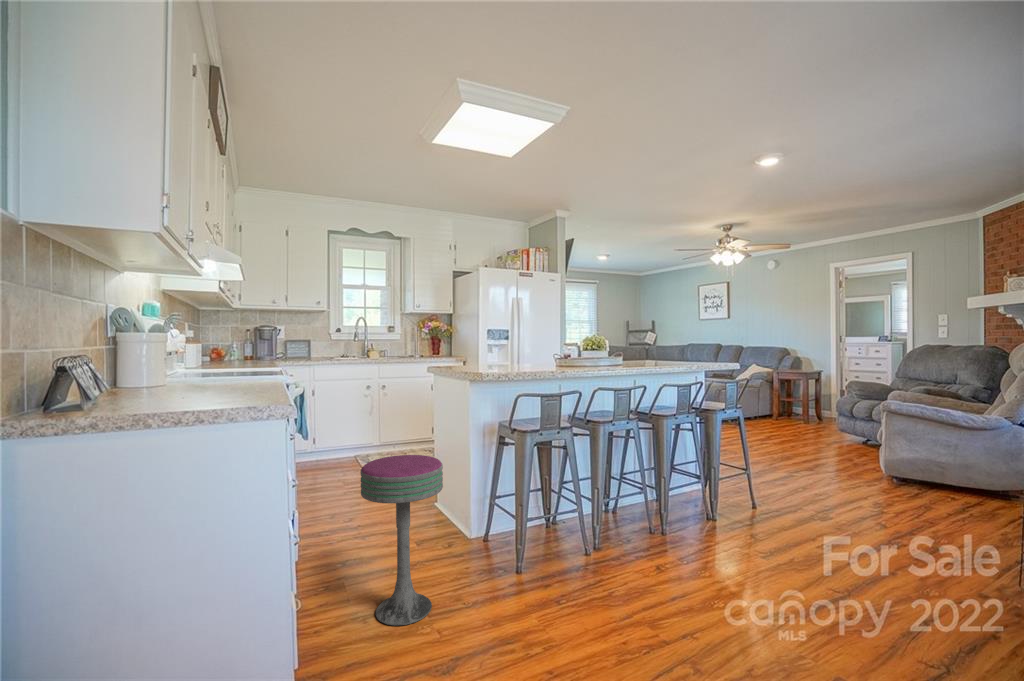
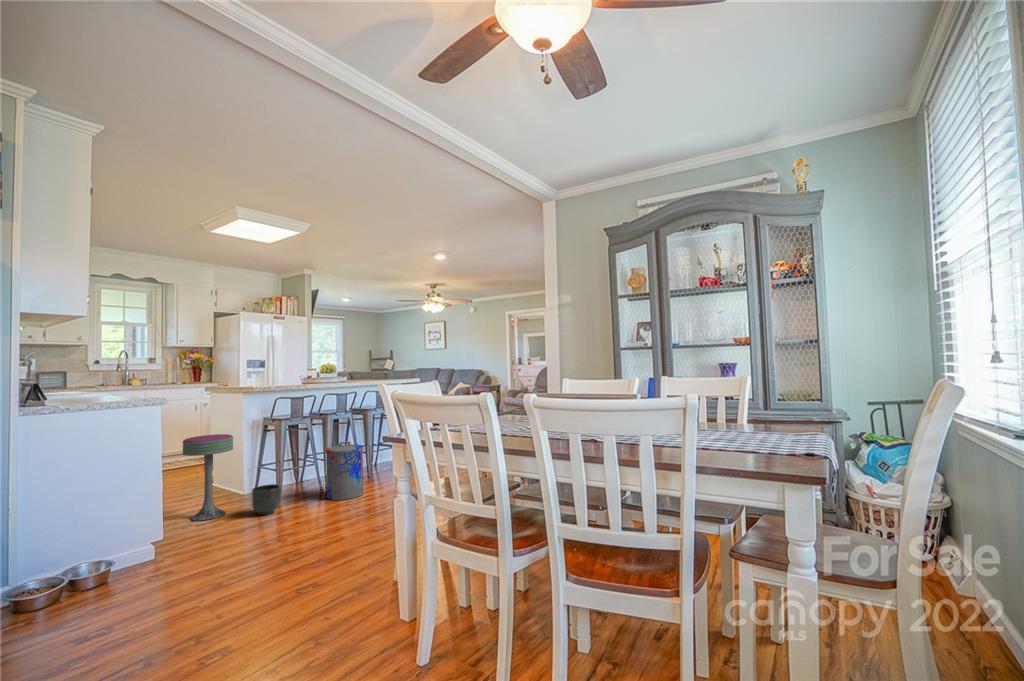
trash can: none [609,495,687,629] -> present [326,441,363,500]
planter: none [471,570,524,644] -> present [252,484,281,515]

